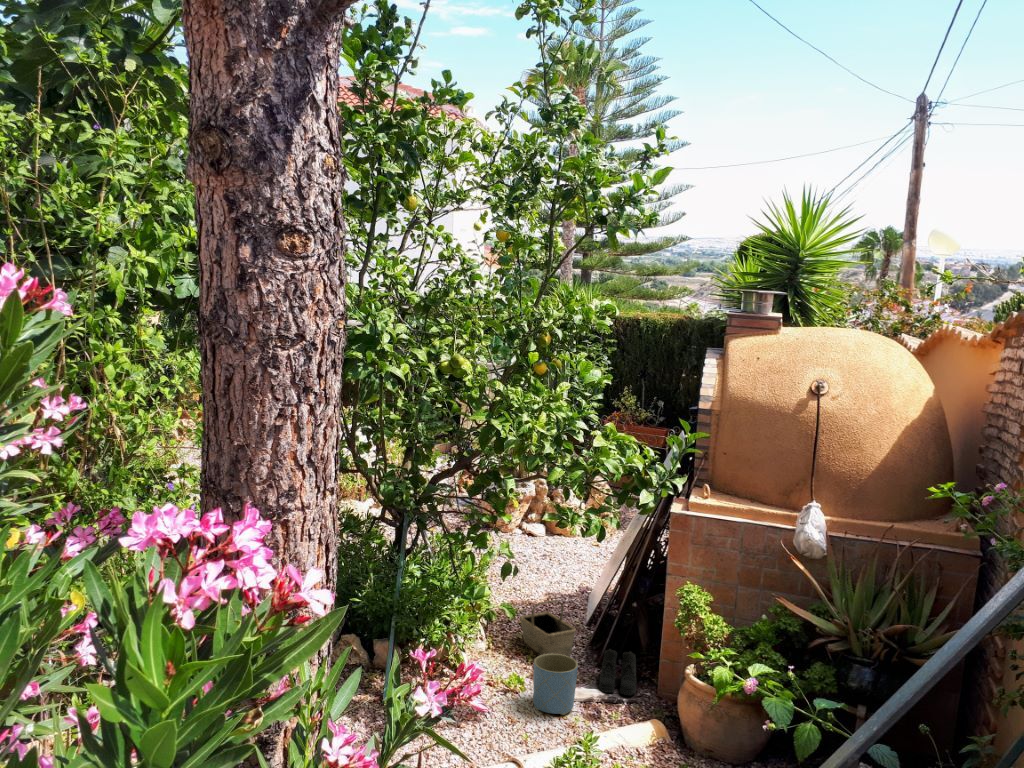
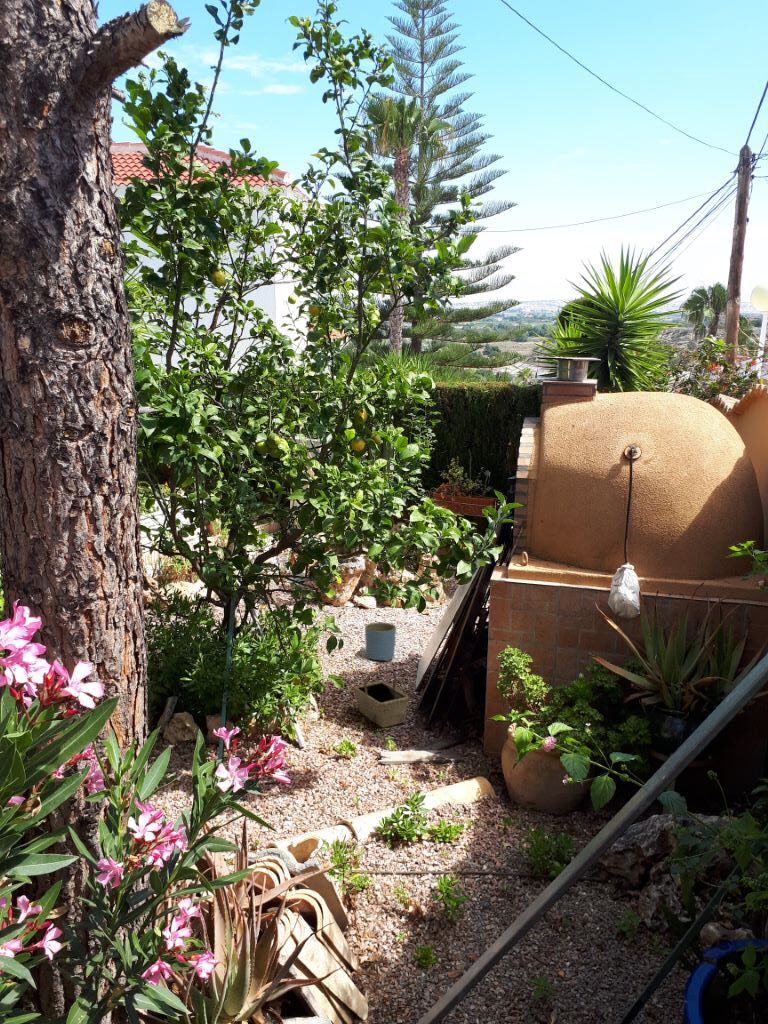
boots: present [599,649,636,695] -> none [431,714,467,758]
planter: present [533,653,578,715] -> present [365,622,396,661]

